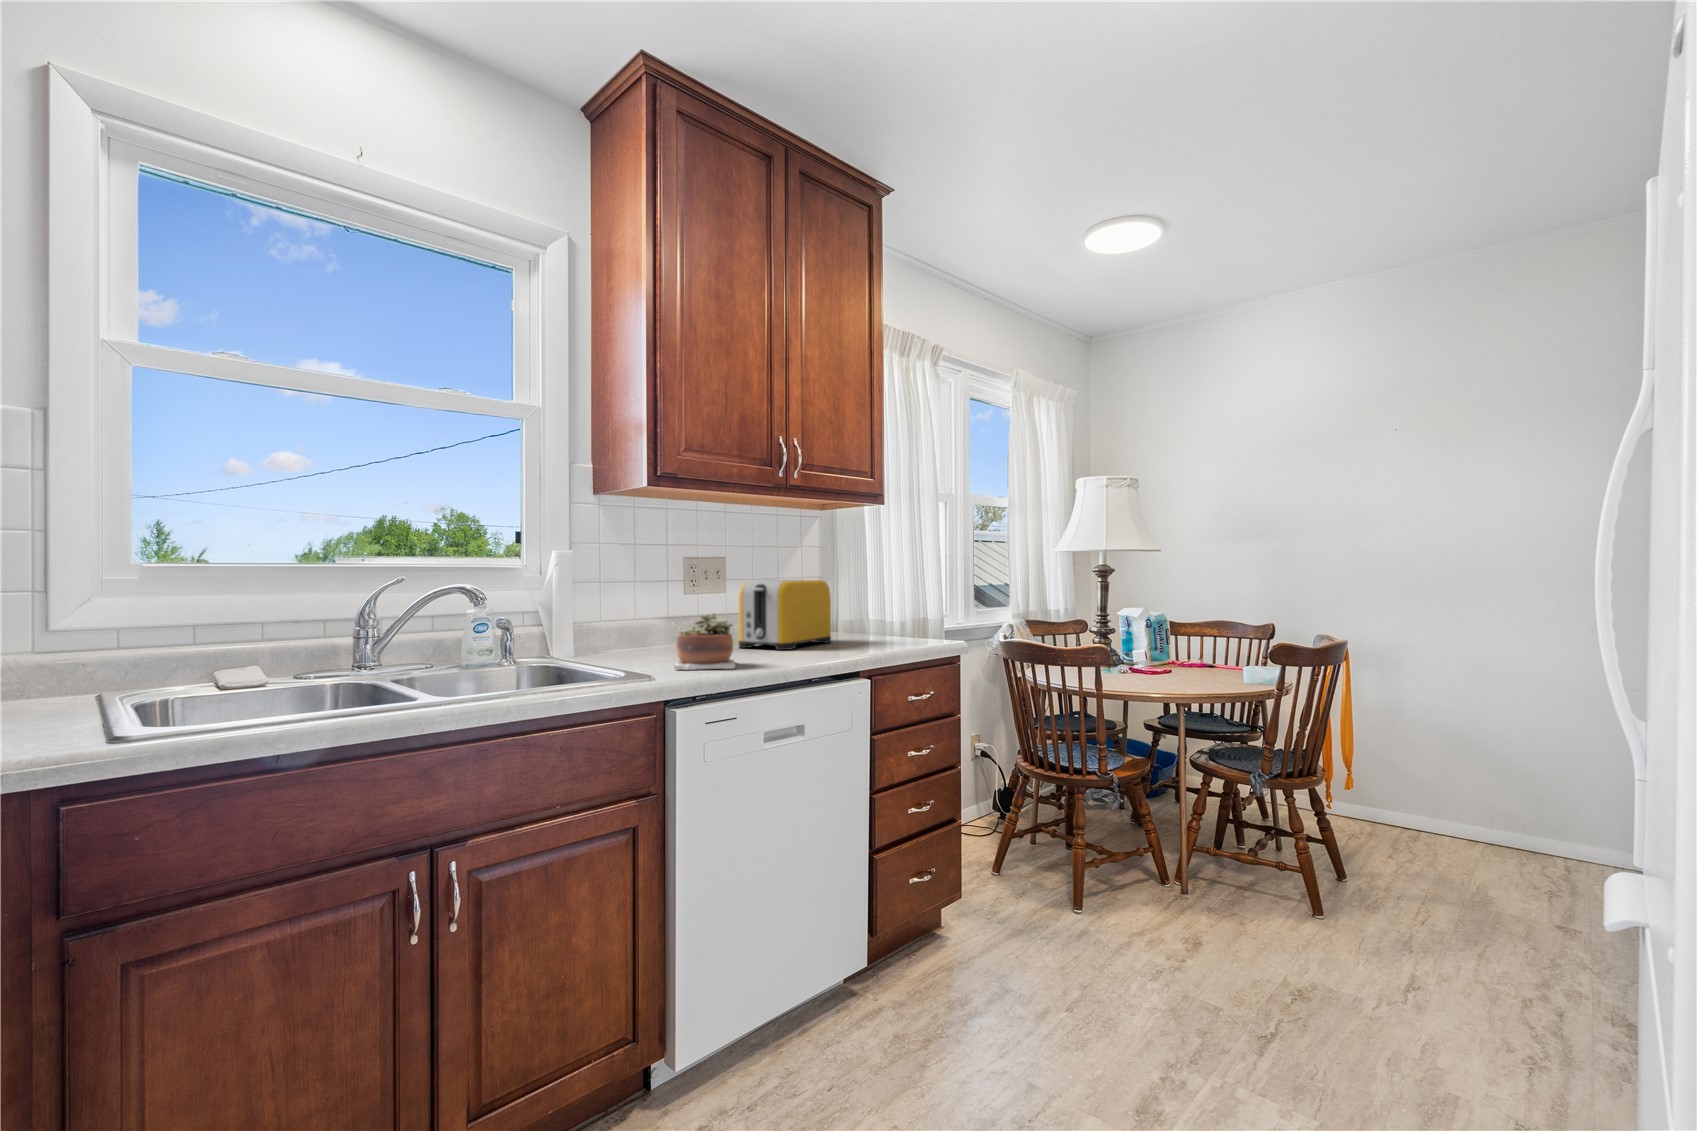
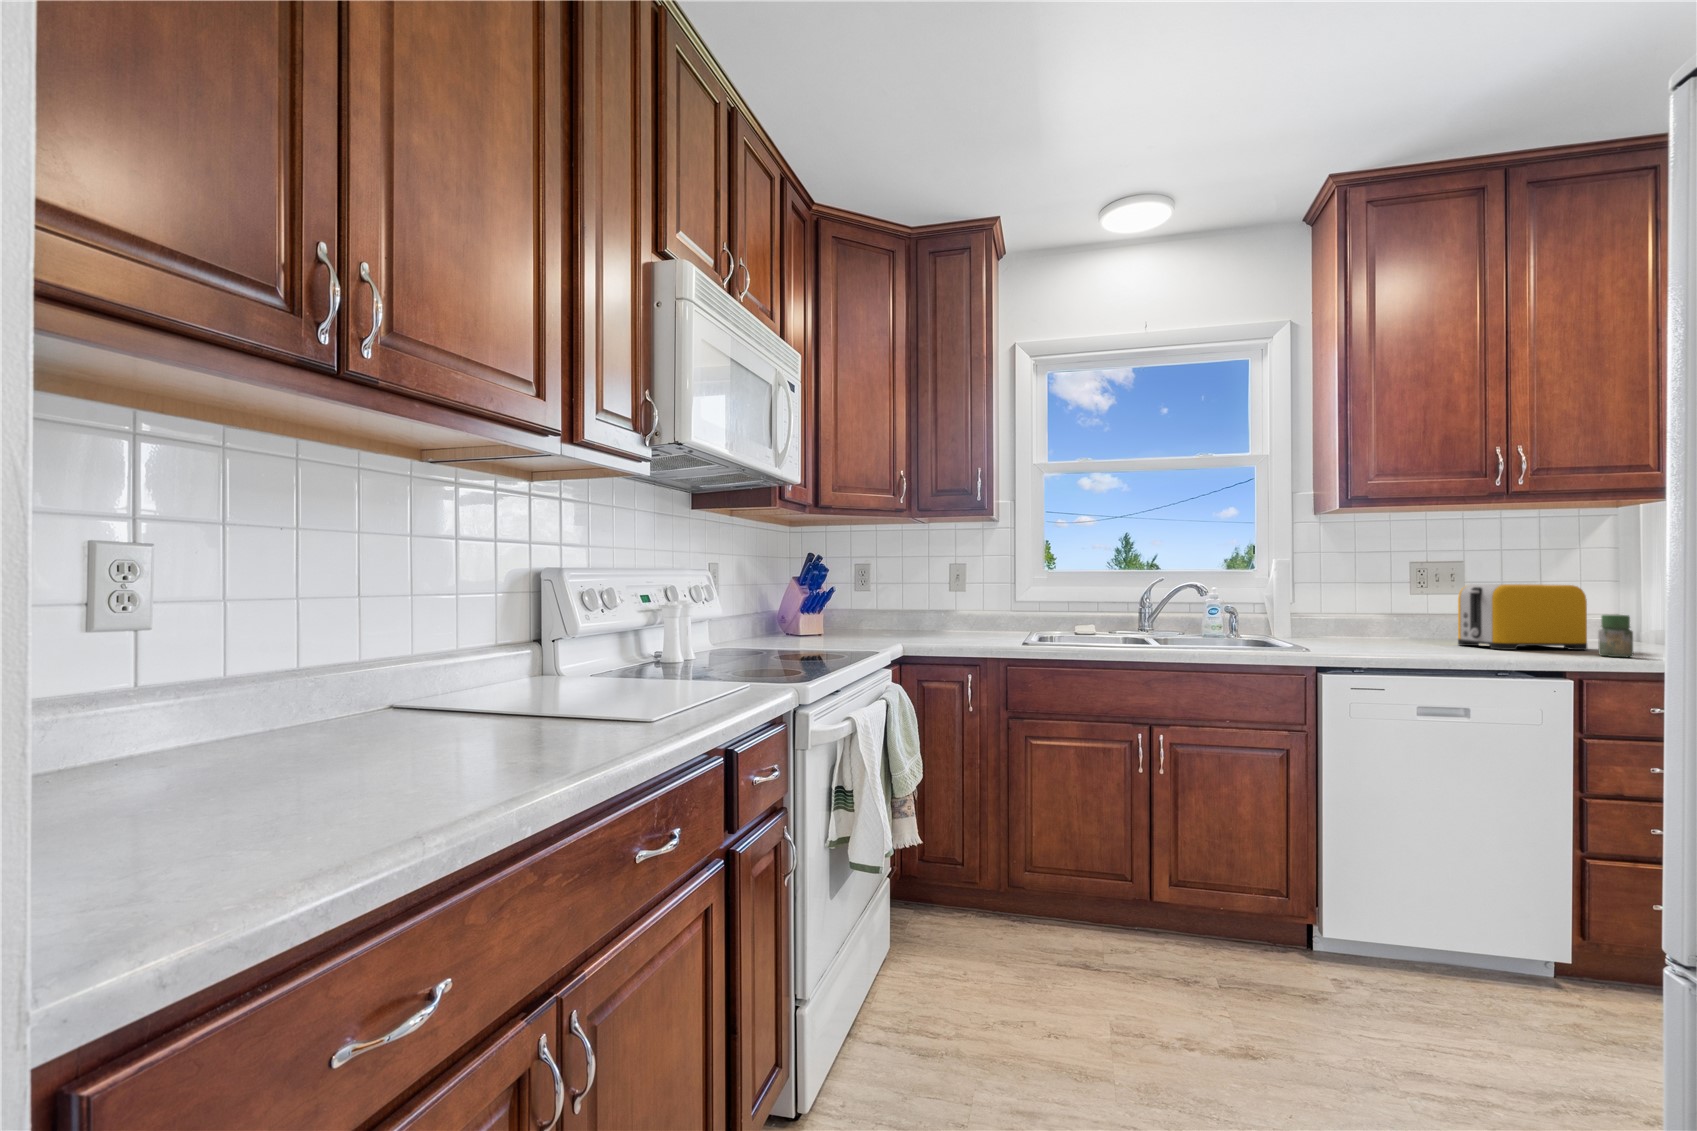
jar: none [859,608,883,649] -> present [1598,615,1633,657]
succulent plant: present [674,613,735,670] -> none [1342,608,1413,653]

